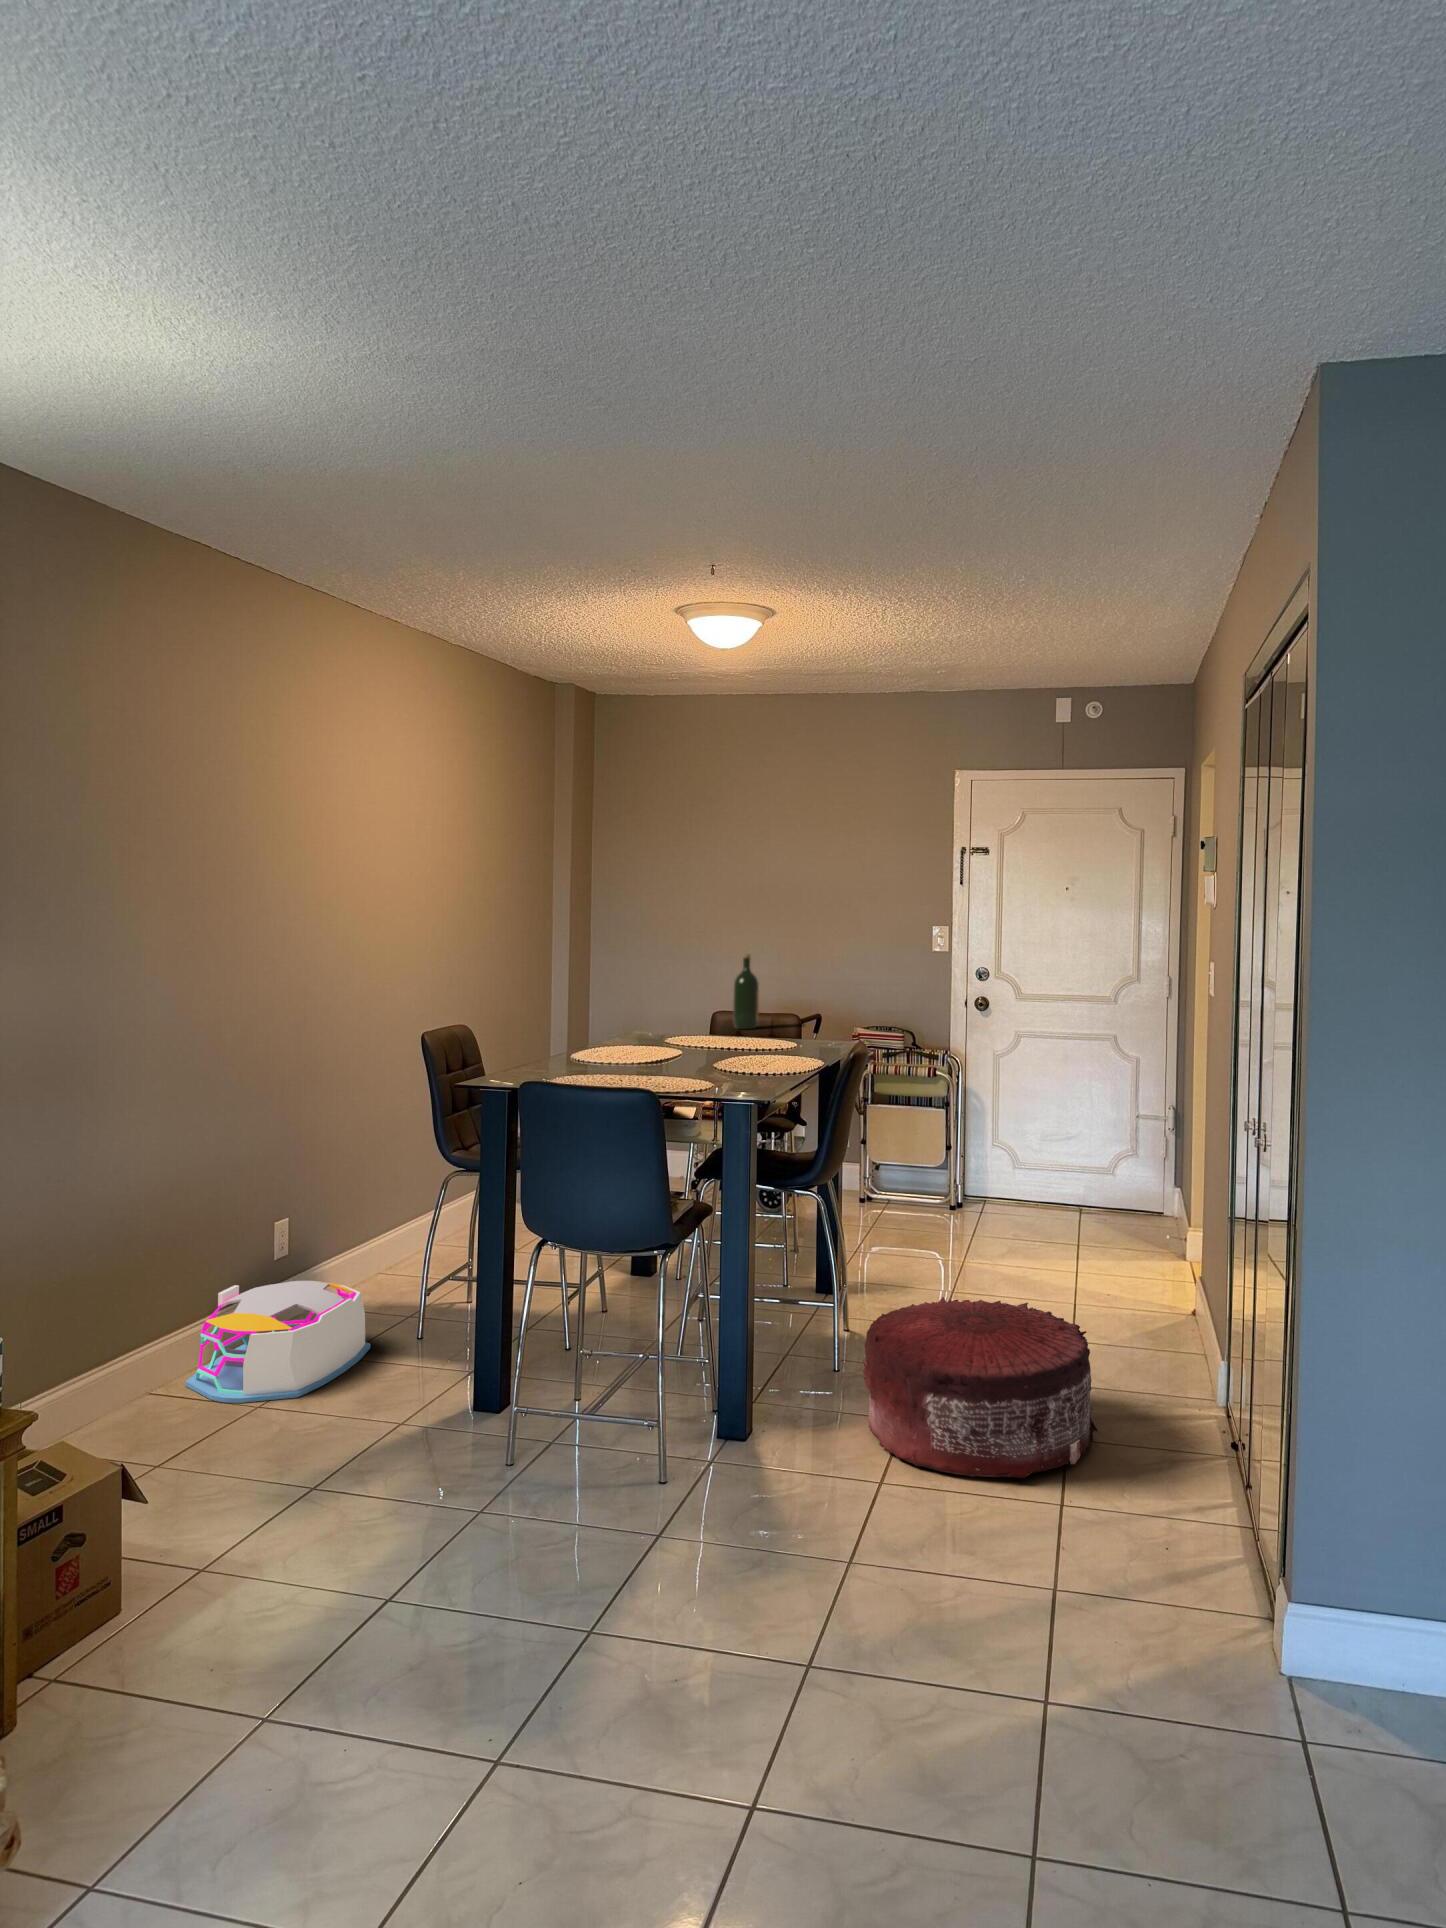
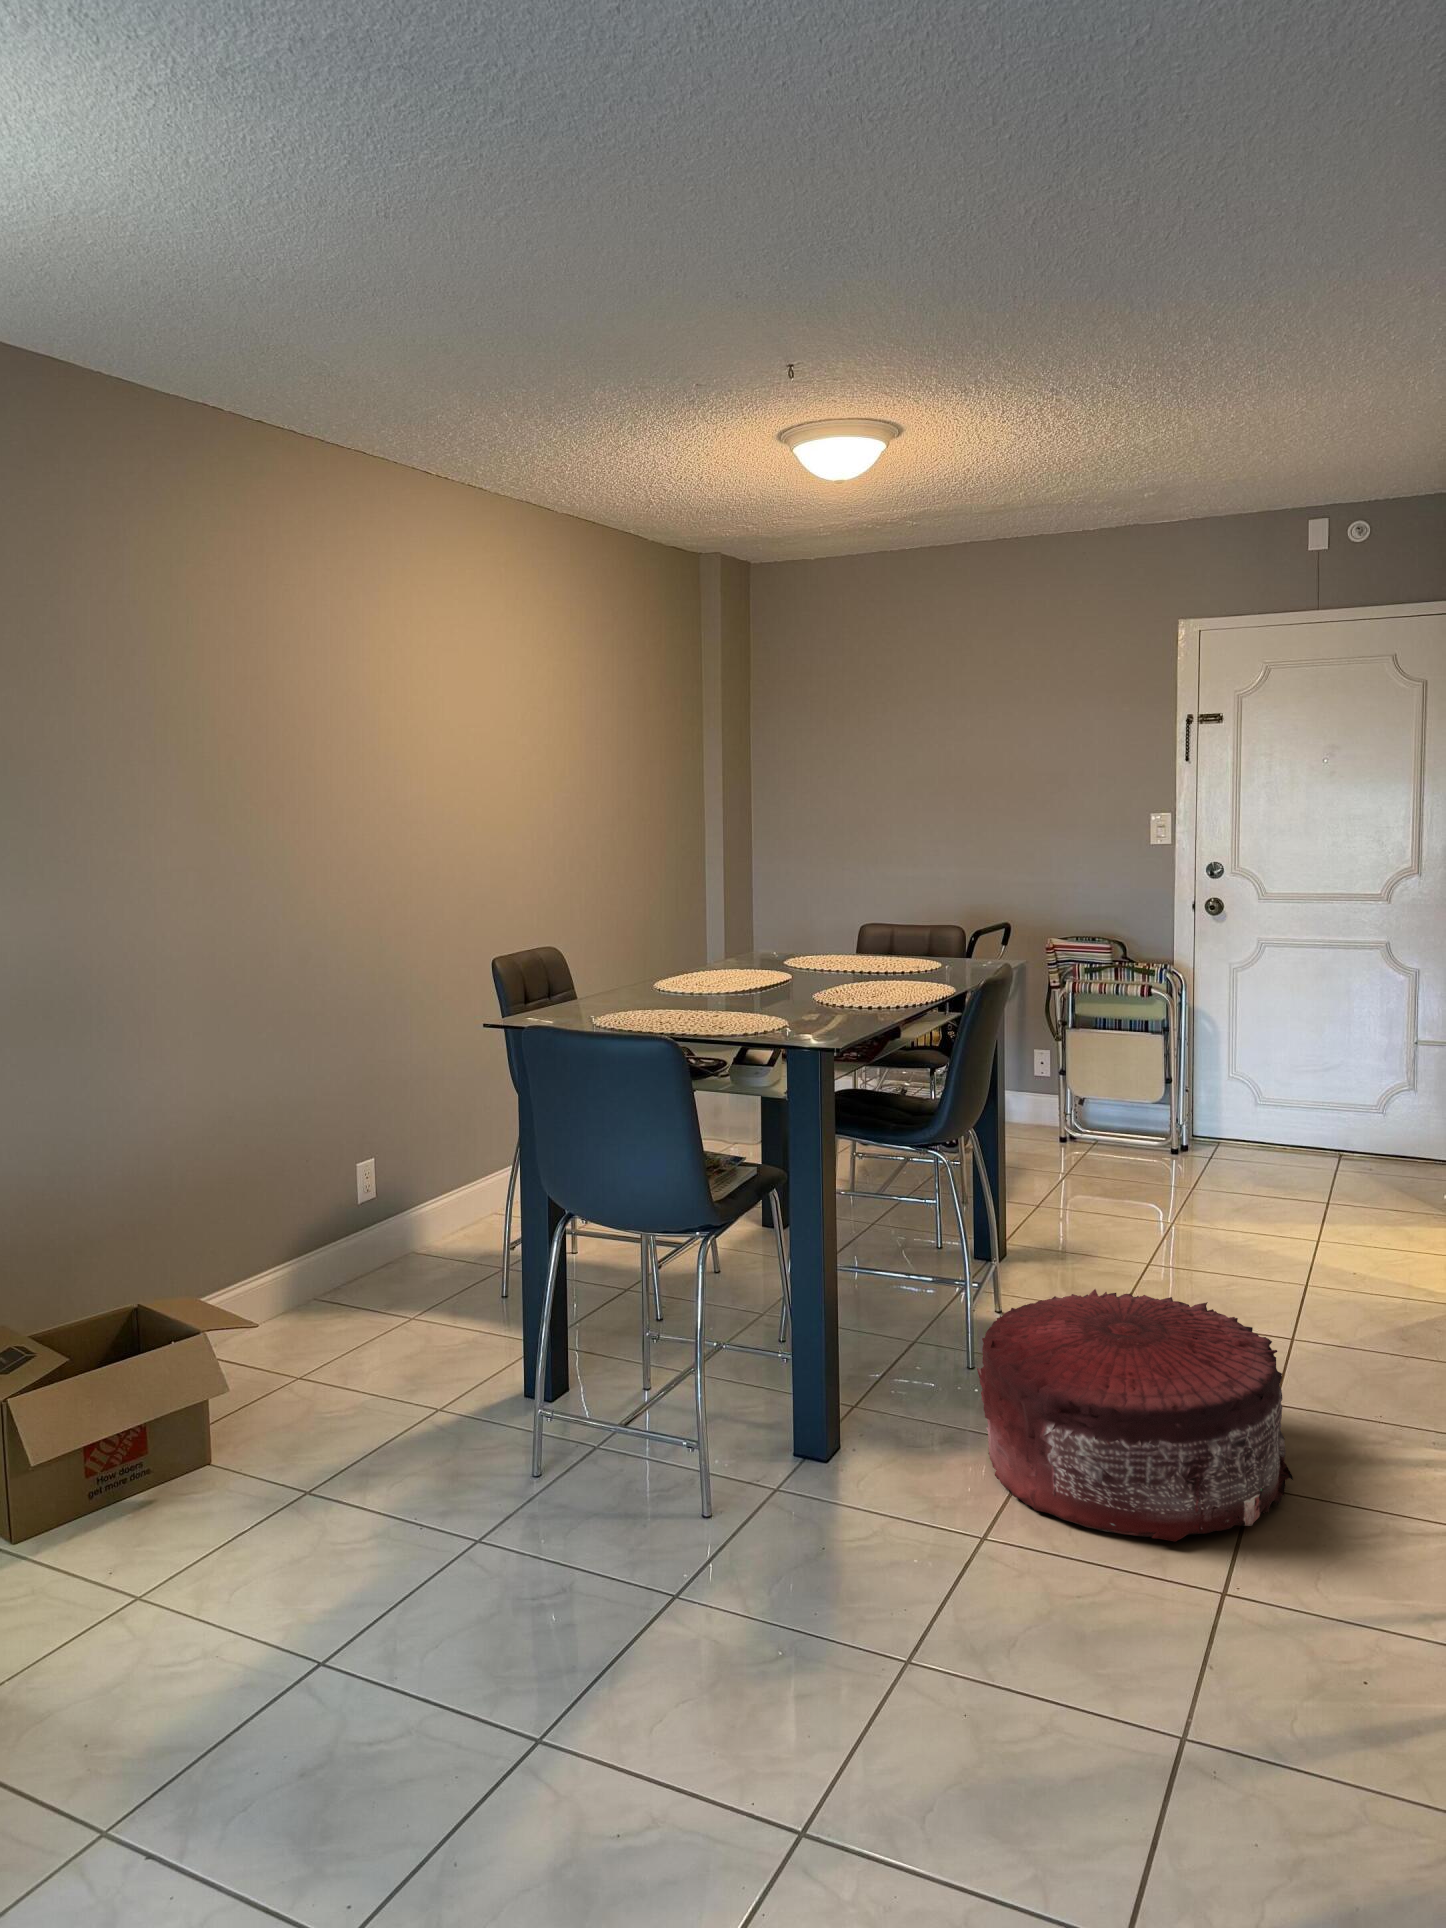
wine bottle: present [733,954,759,1029] -> none [889,855,919,943]
storage bin: present [186,1281,370,1403] -> none [245,1230,449,1366]

